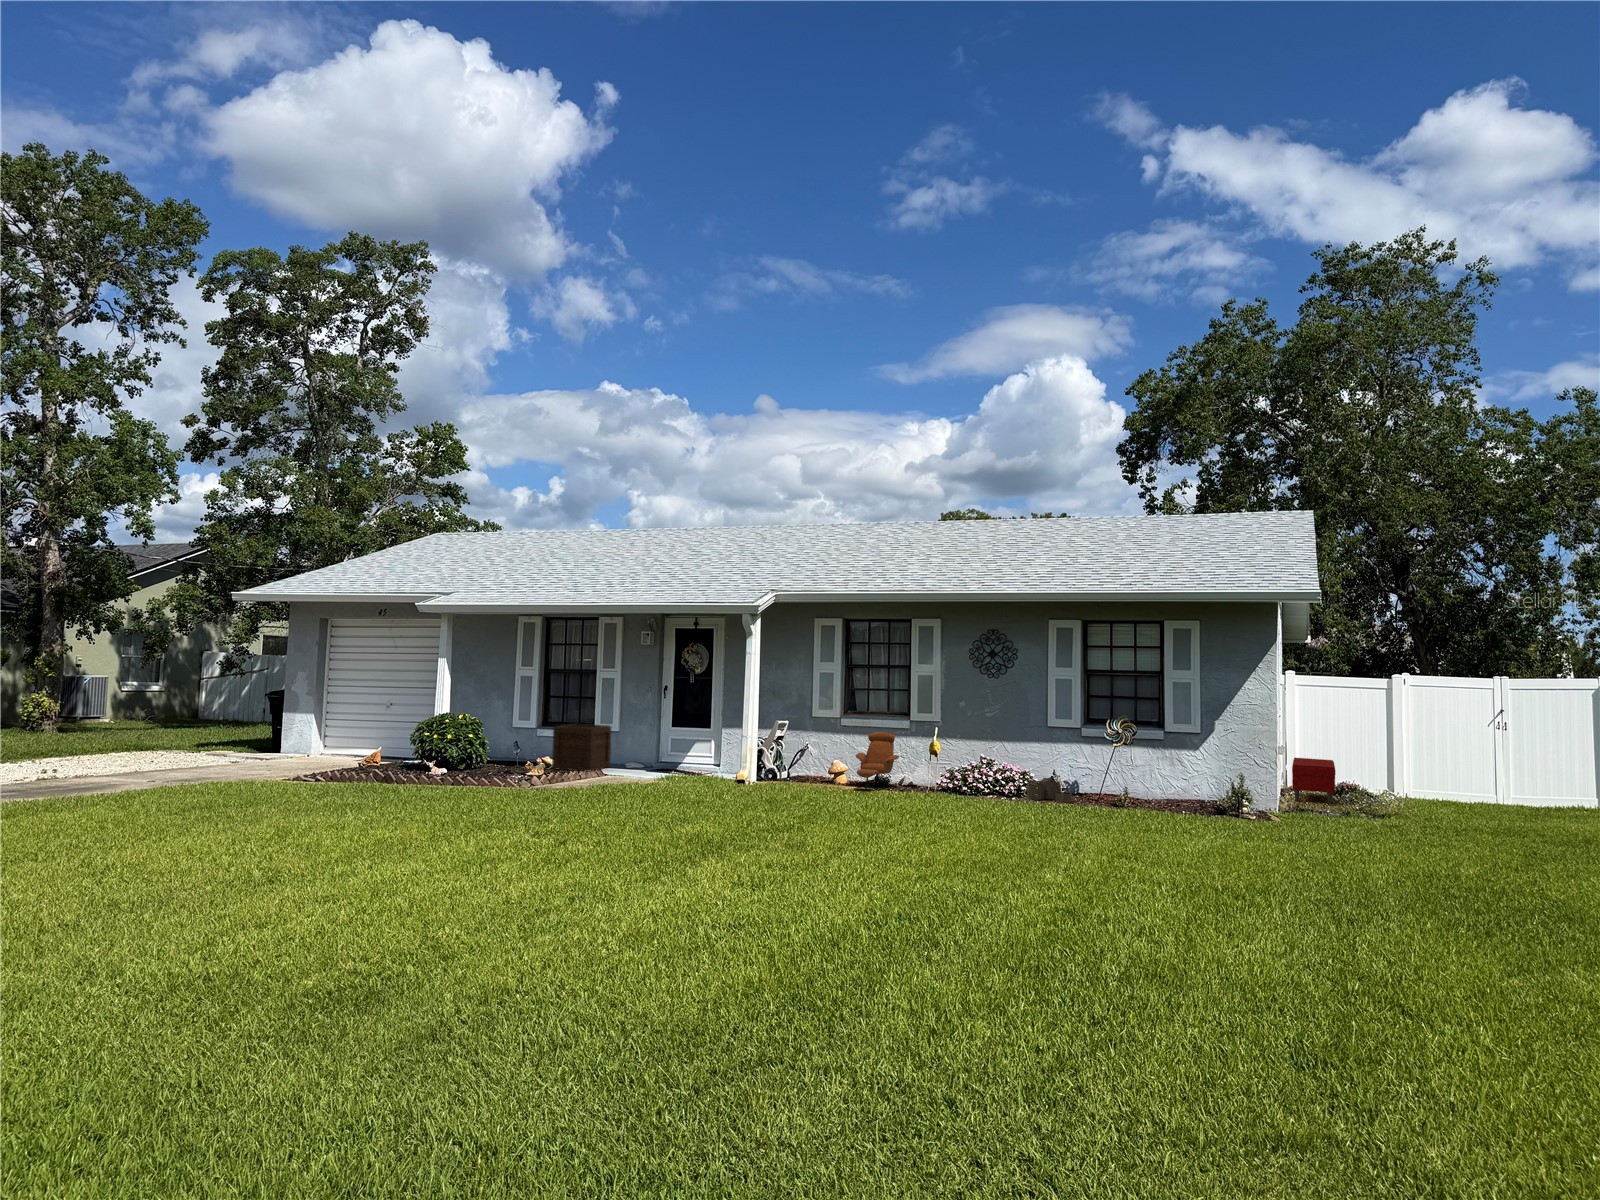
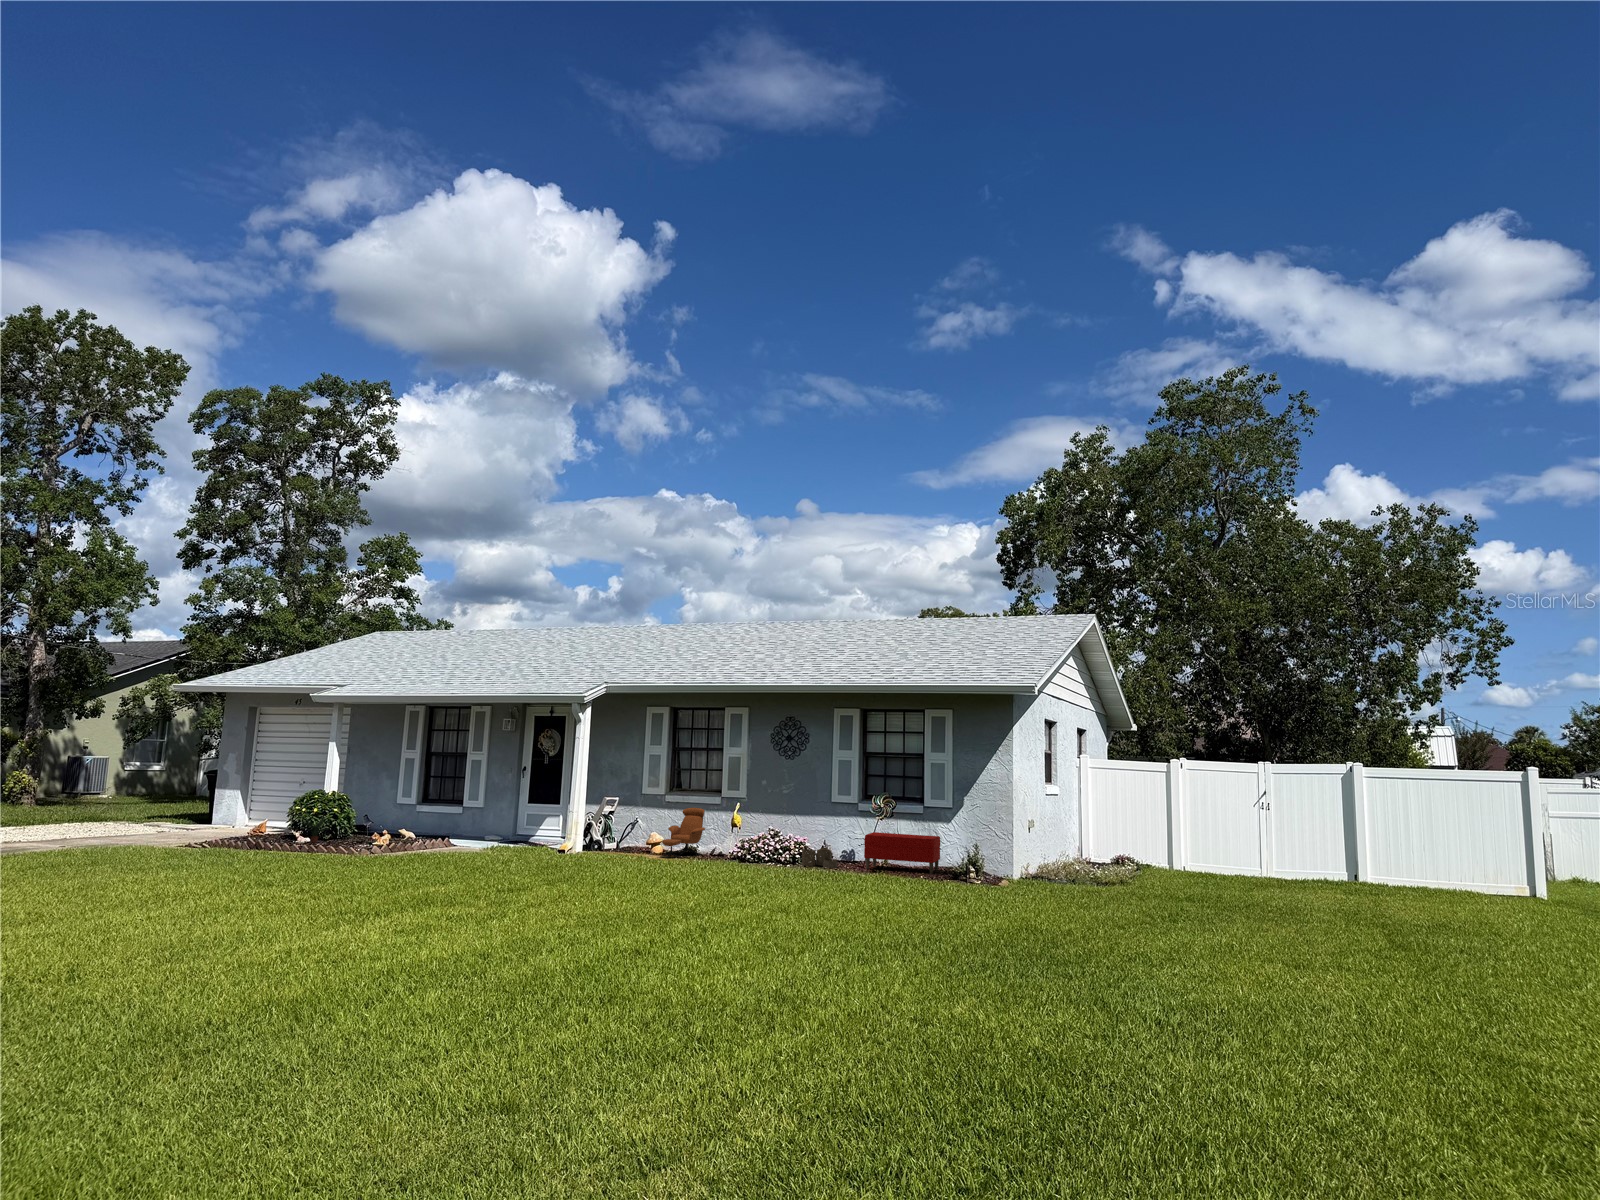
wooden crate: present [552,724,611,771] -> none [419,800,475,842]
potted plant: none [421,742,457,775] -> present [307,817,326,843]
bench: present [1292,758,1335,804] -> present [864,832,940,874]

